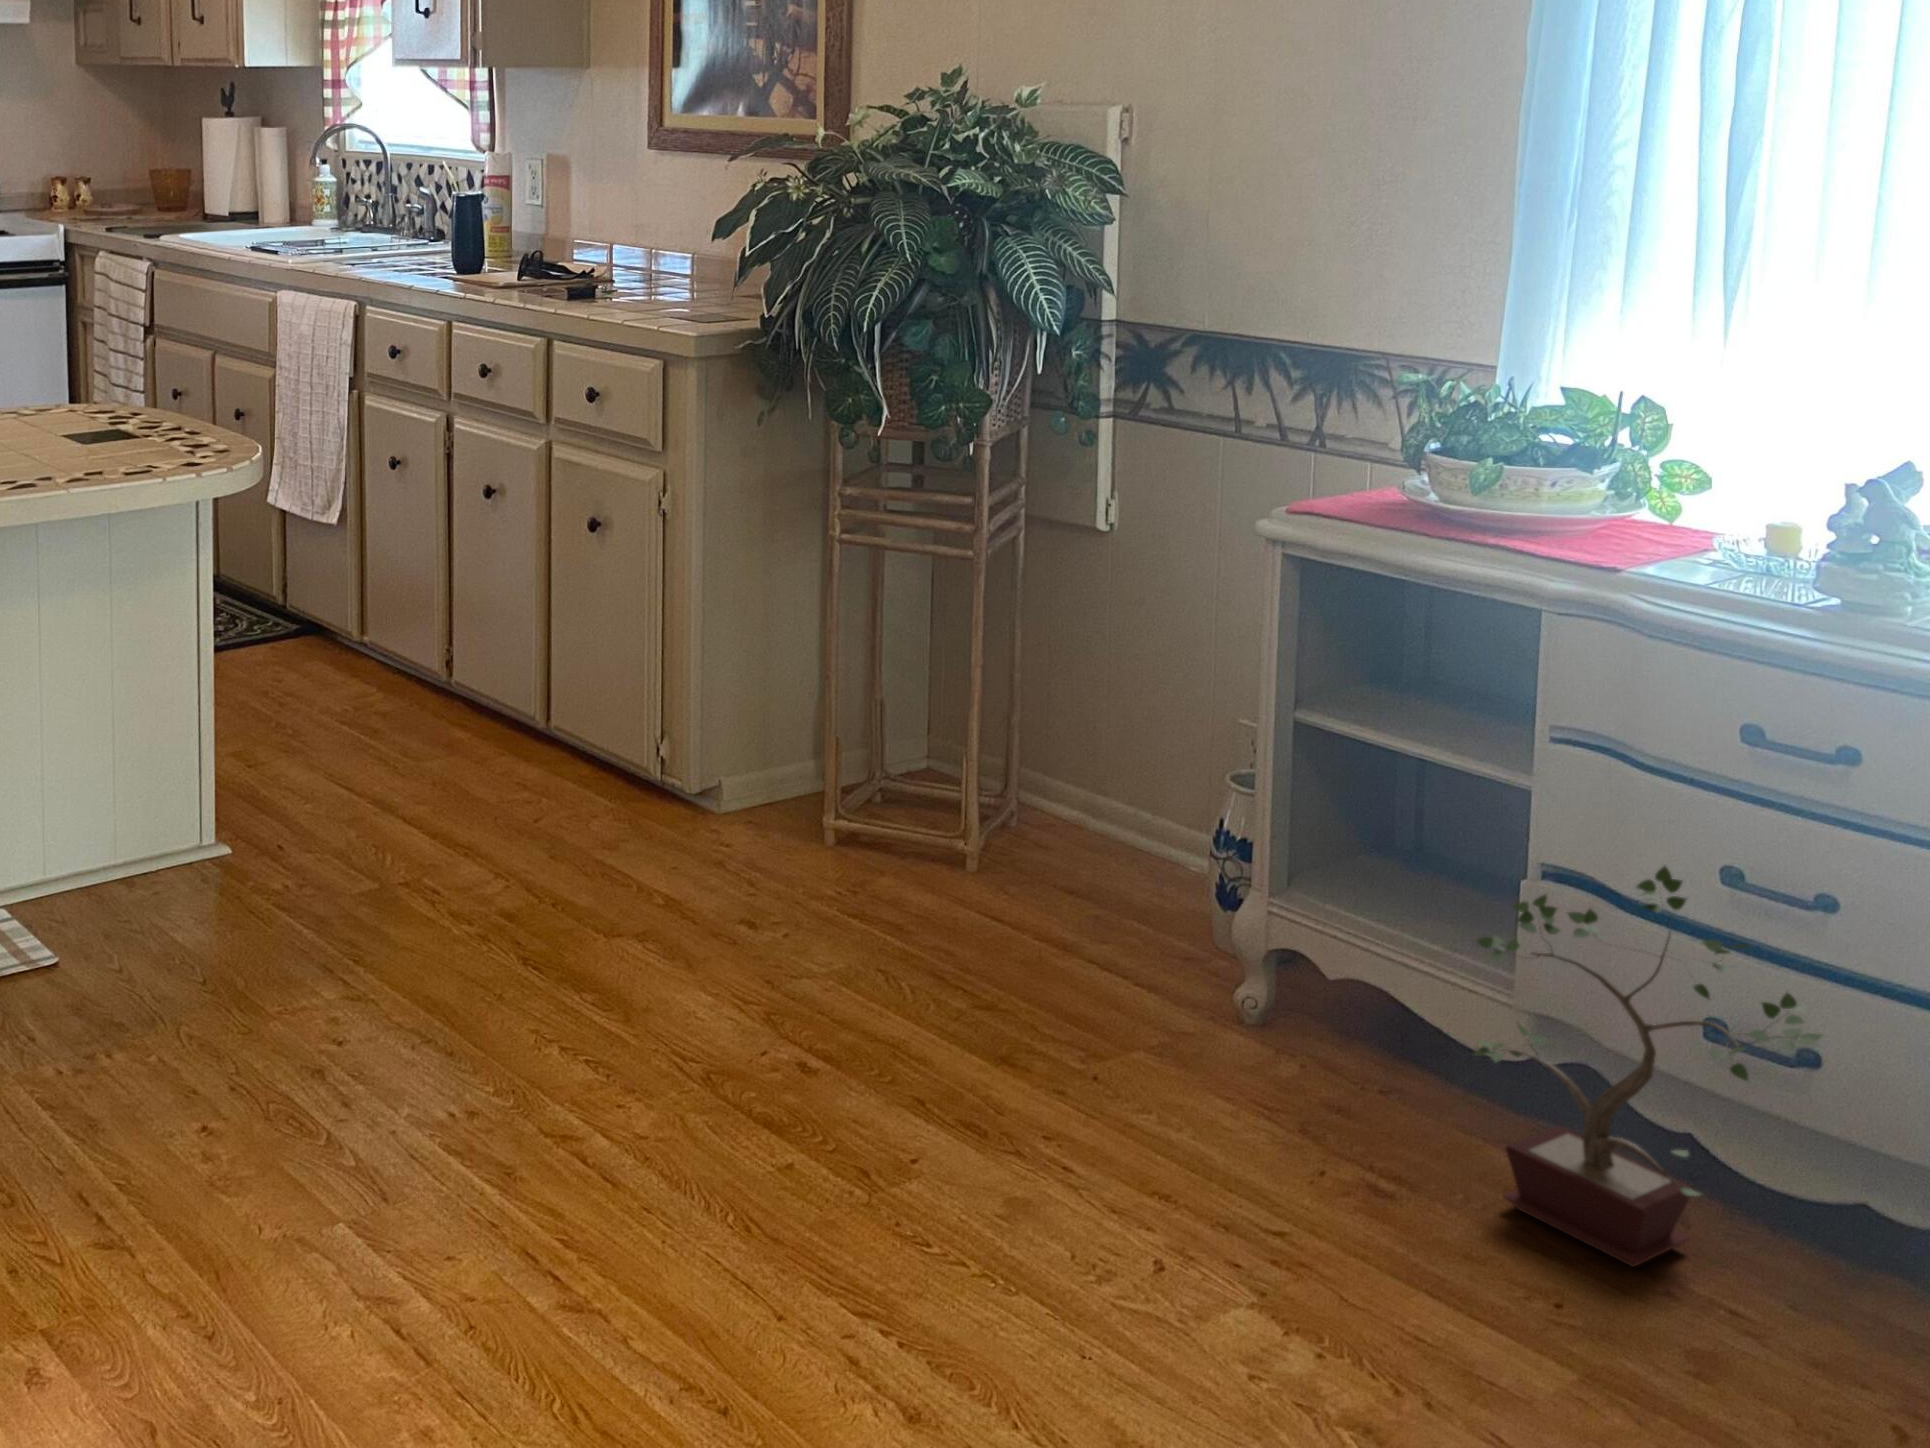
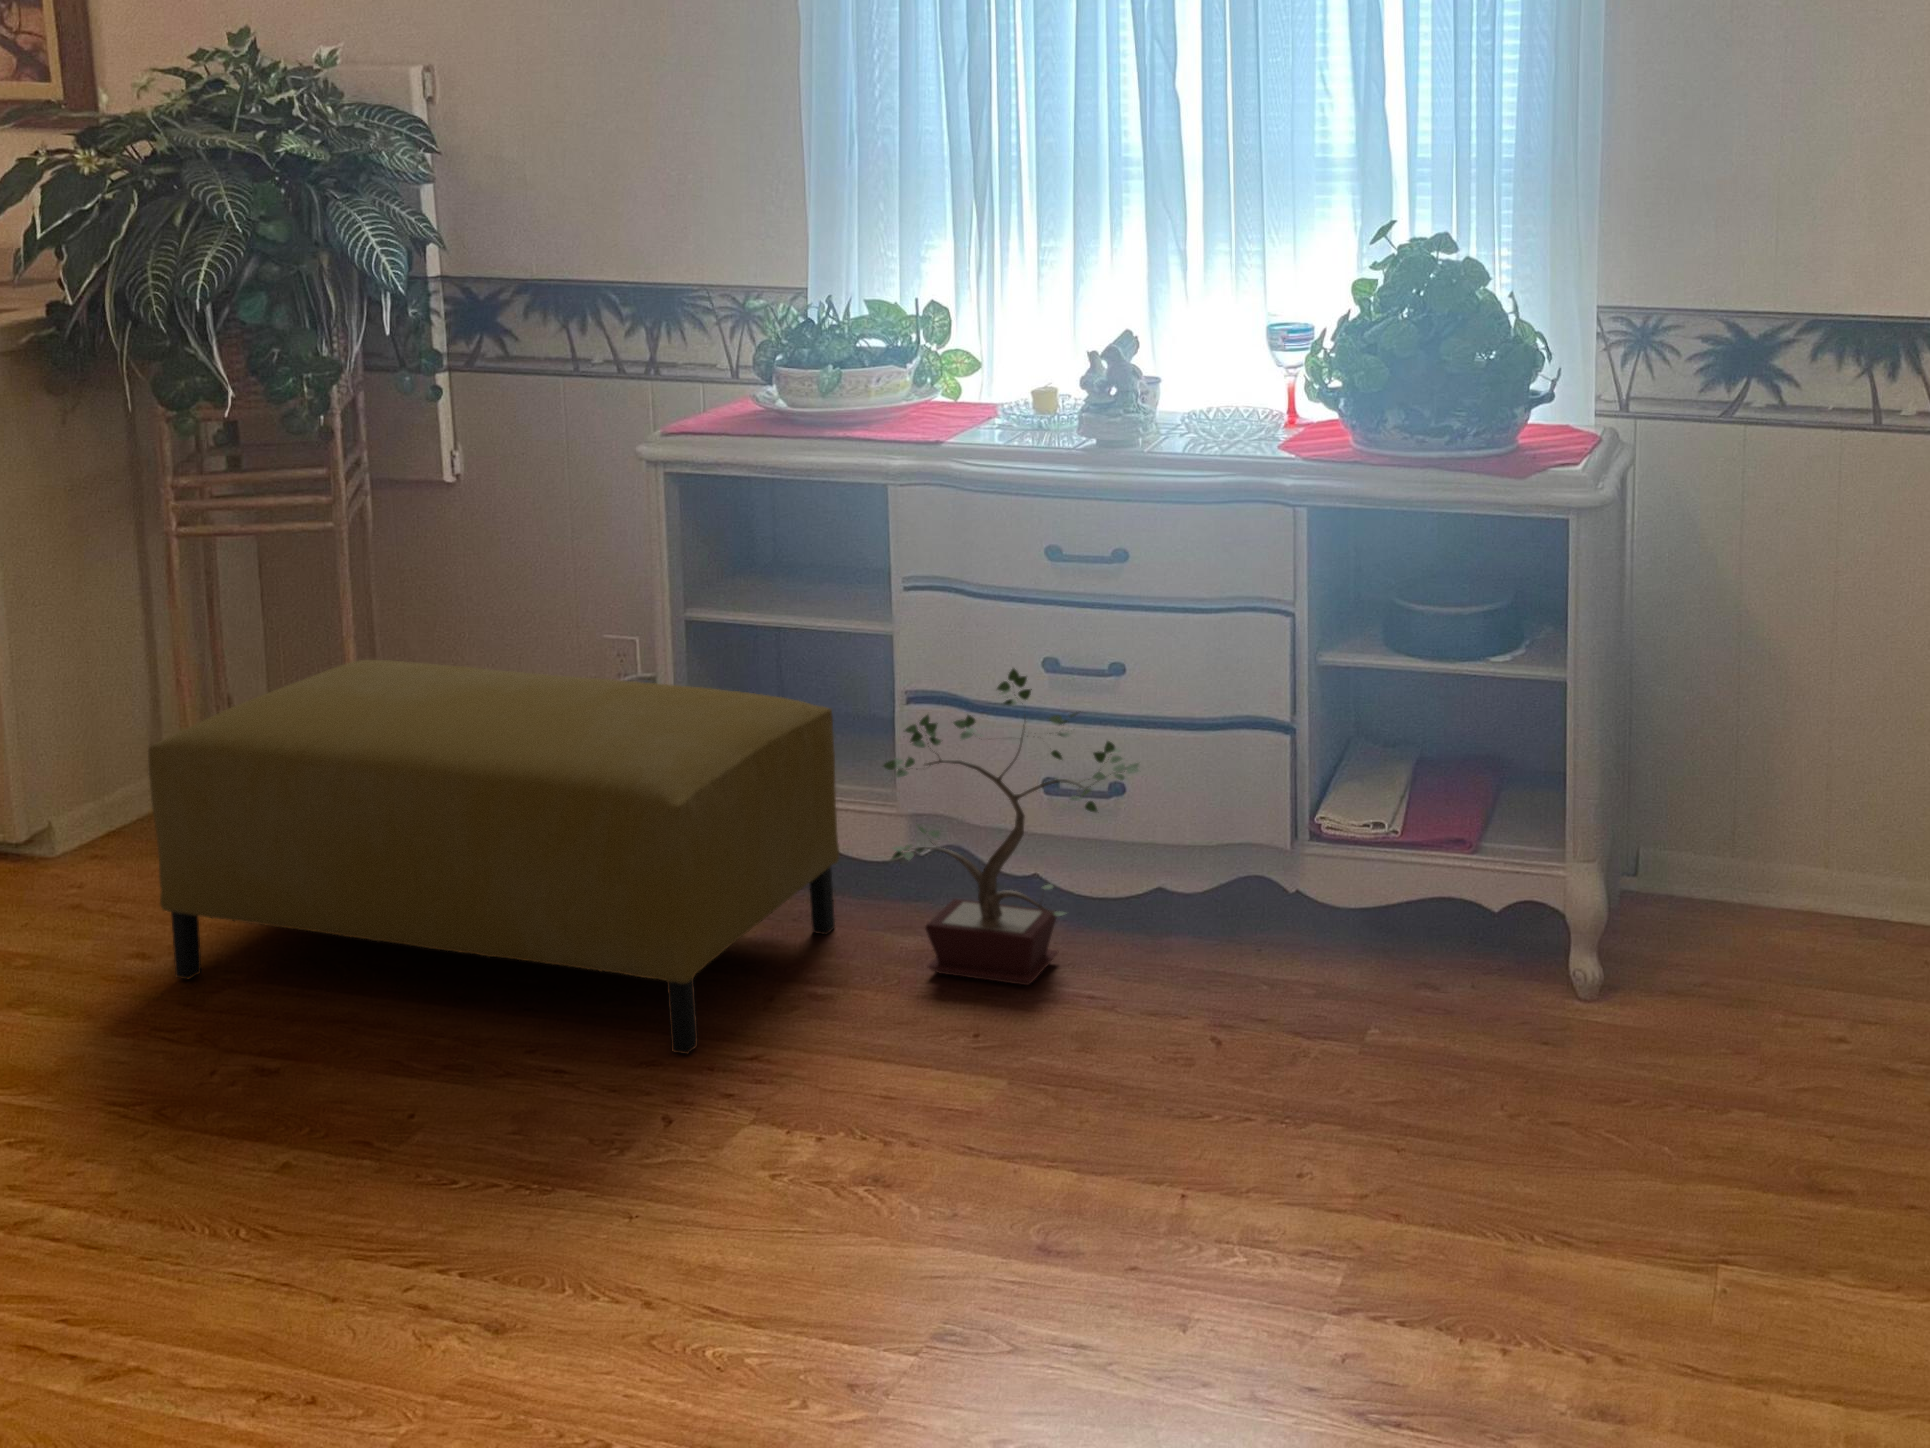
ottoman: none [746,689,1435,1196] -> present [148,660,839,1054]

